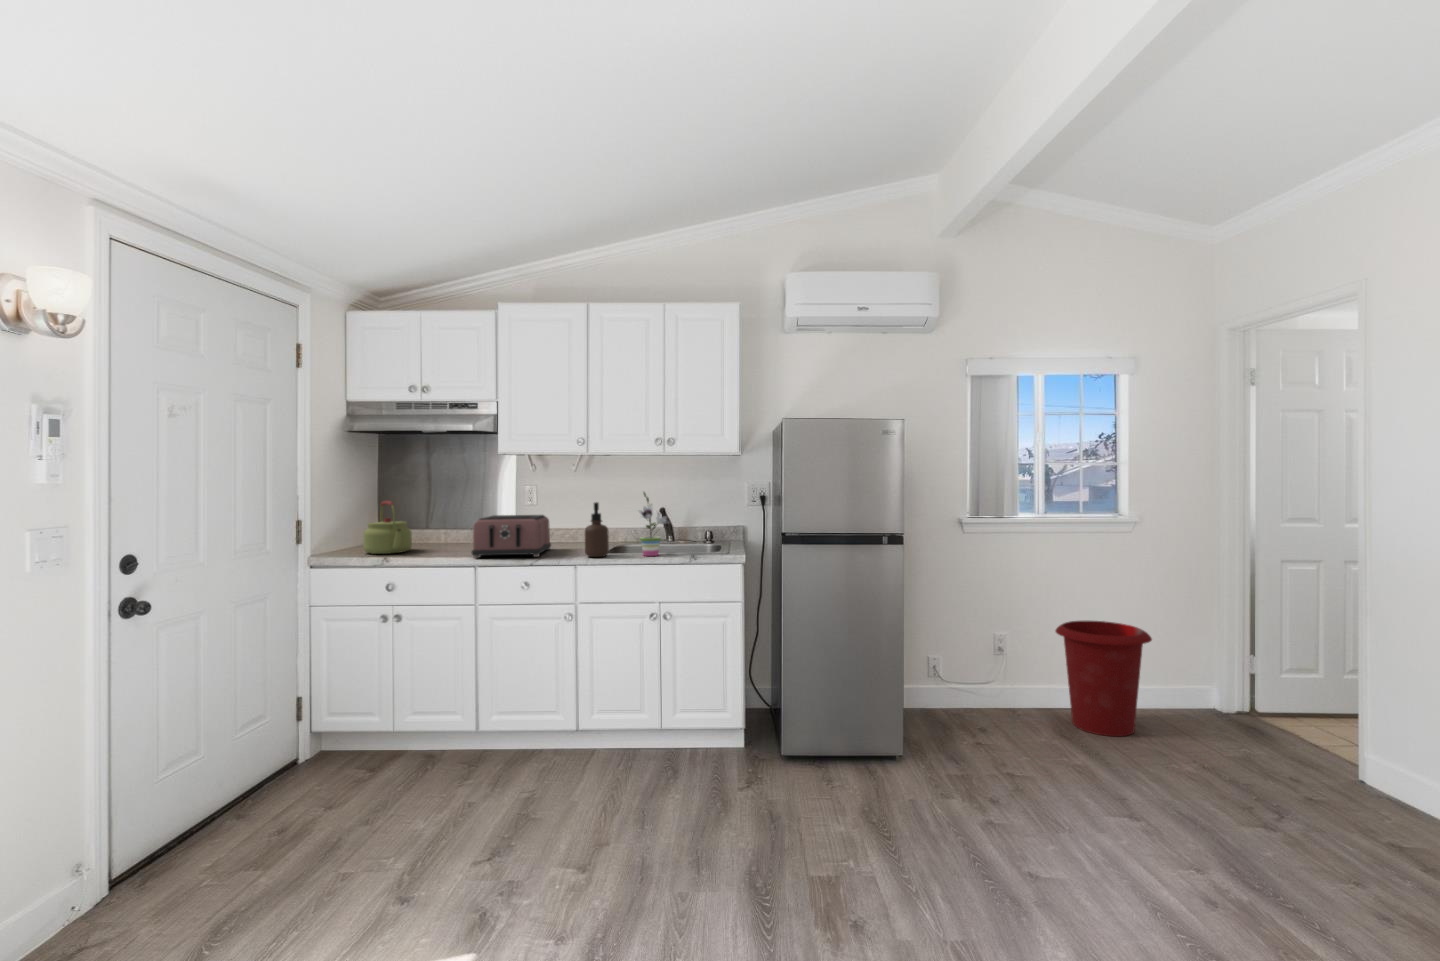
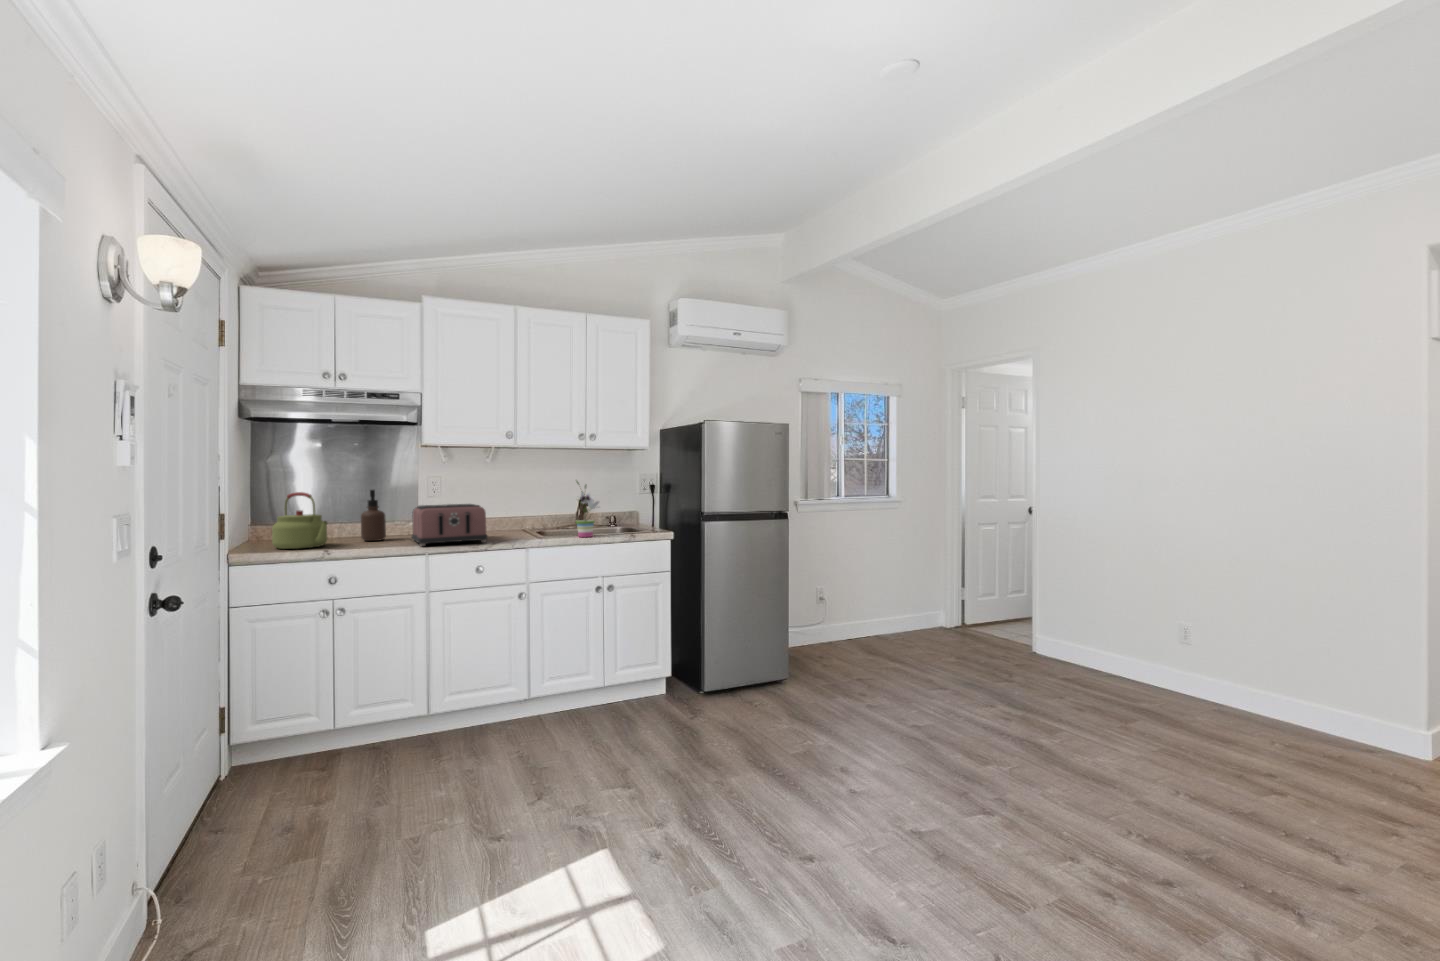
soap dispenser: present [585,502,609,557] -> present [361,490,386,541]
waste bin: present [1056,621,1152,736] -> none [859,572,921,651]

